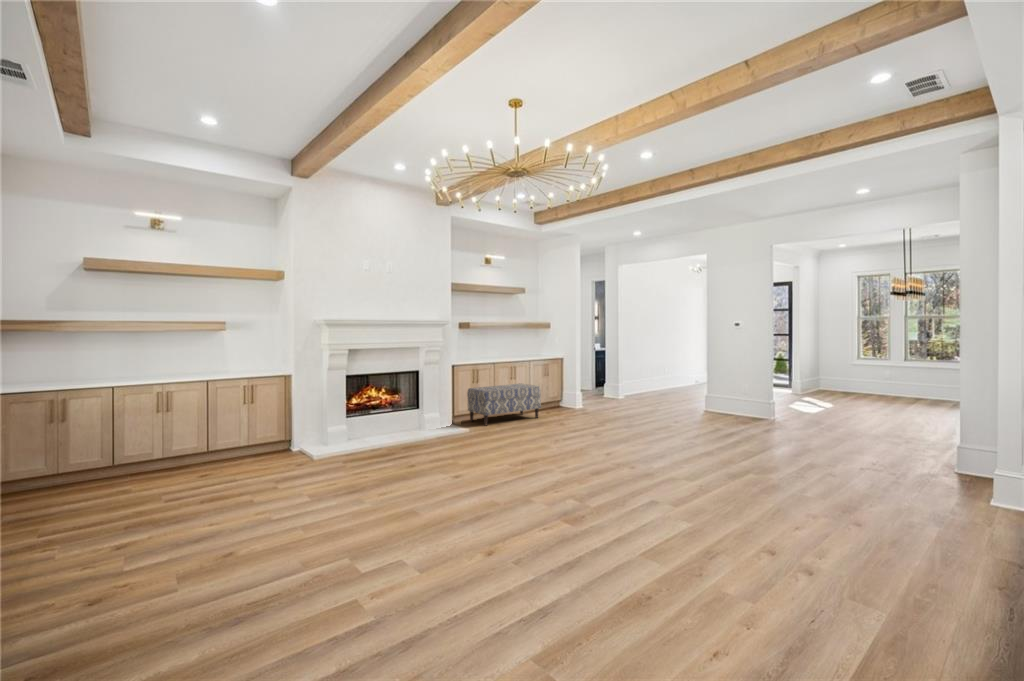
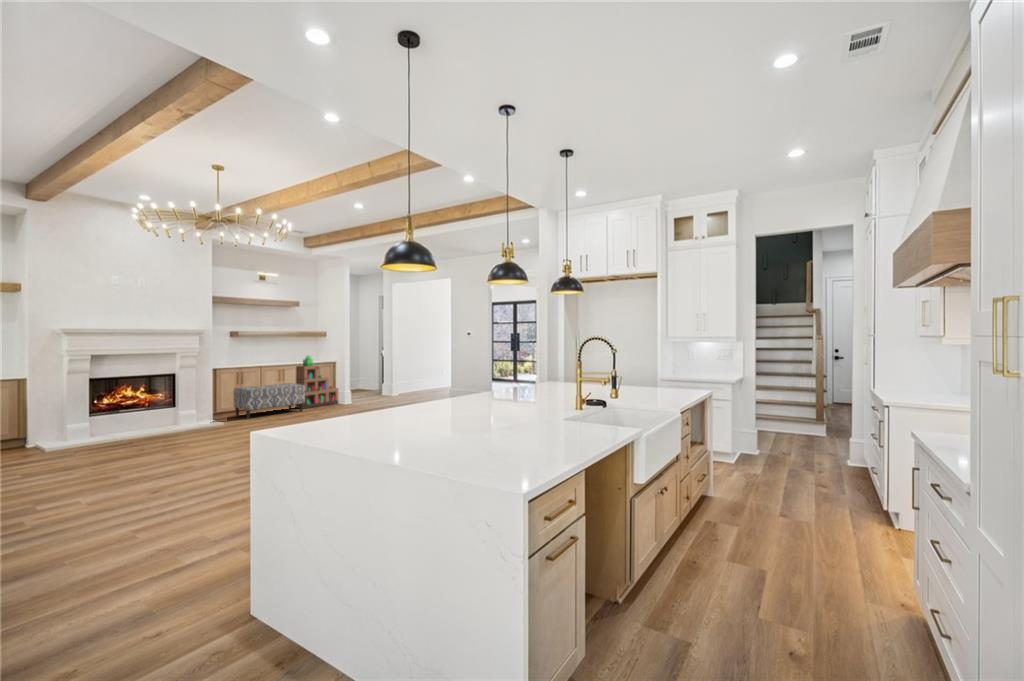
bookshelf: none [526,350,571,415] -> present [296,356,339,409]

